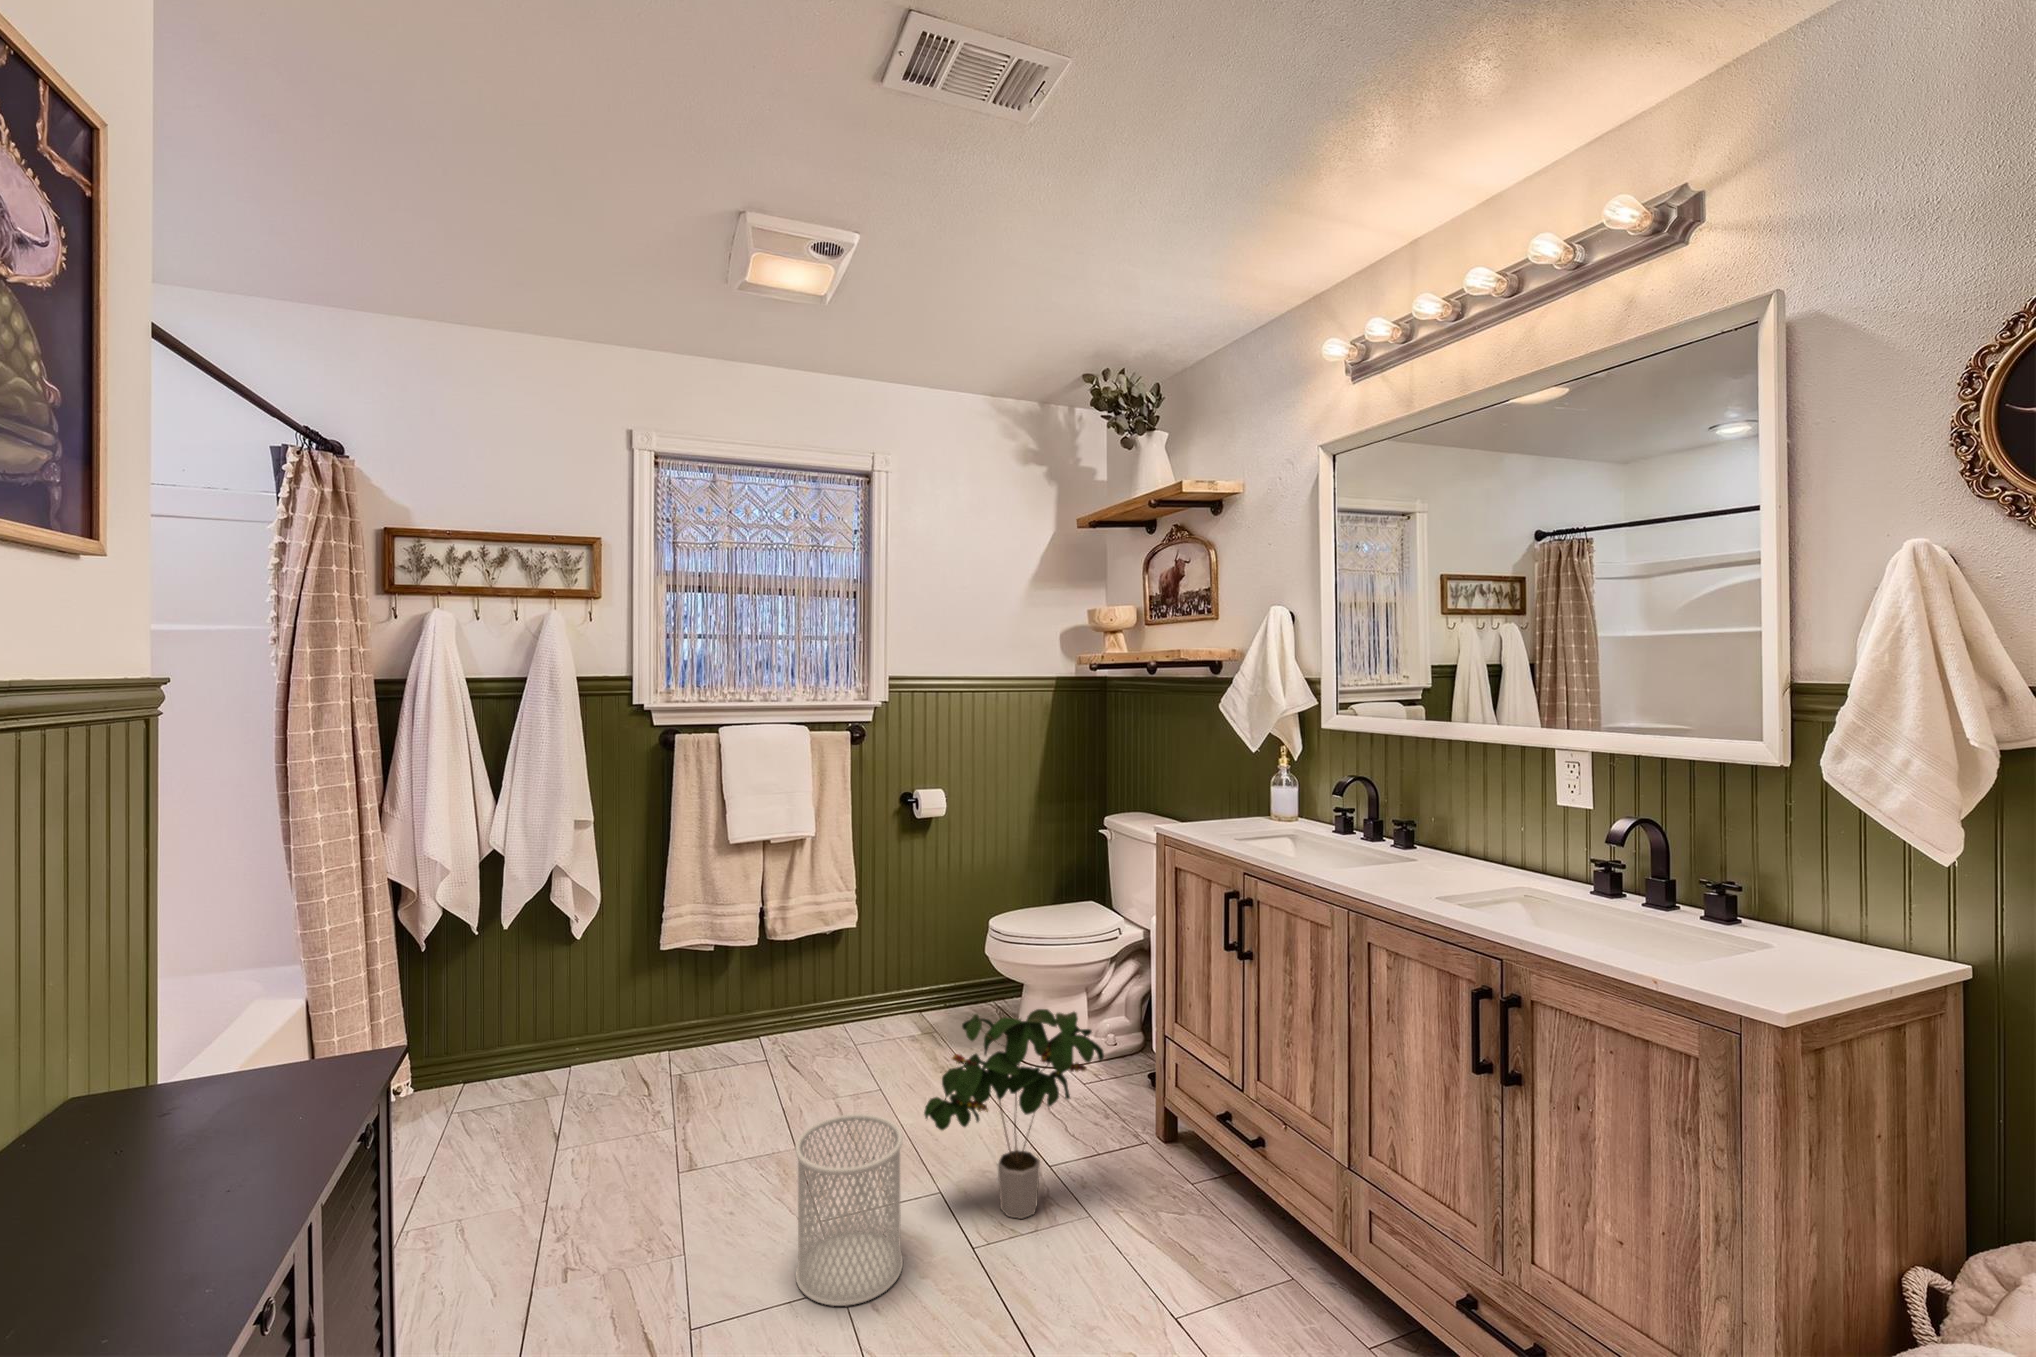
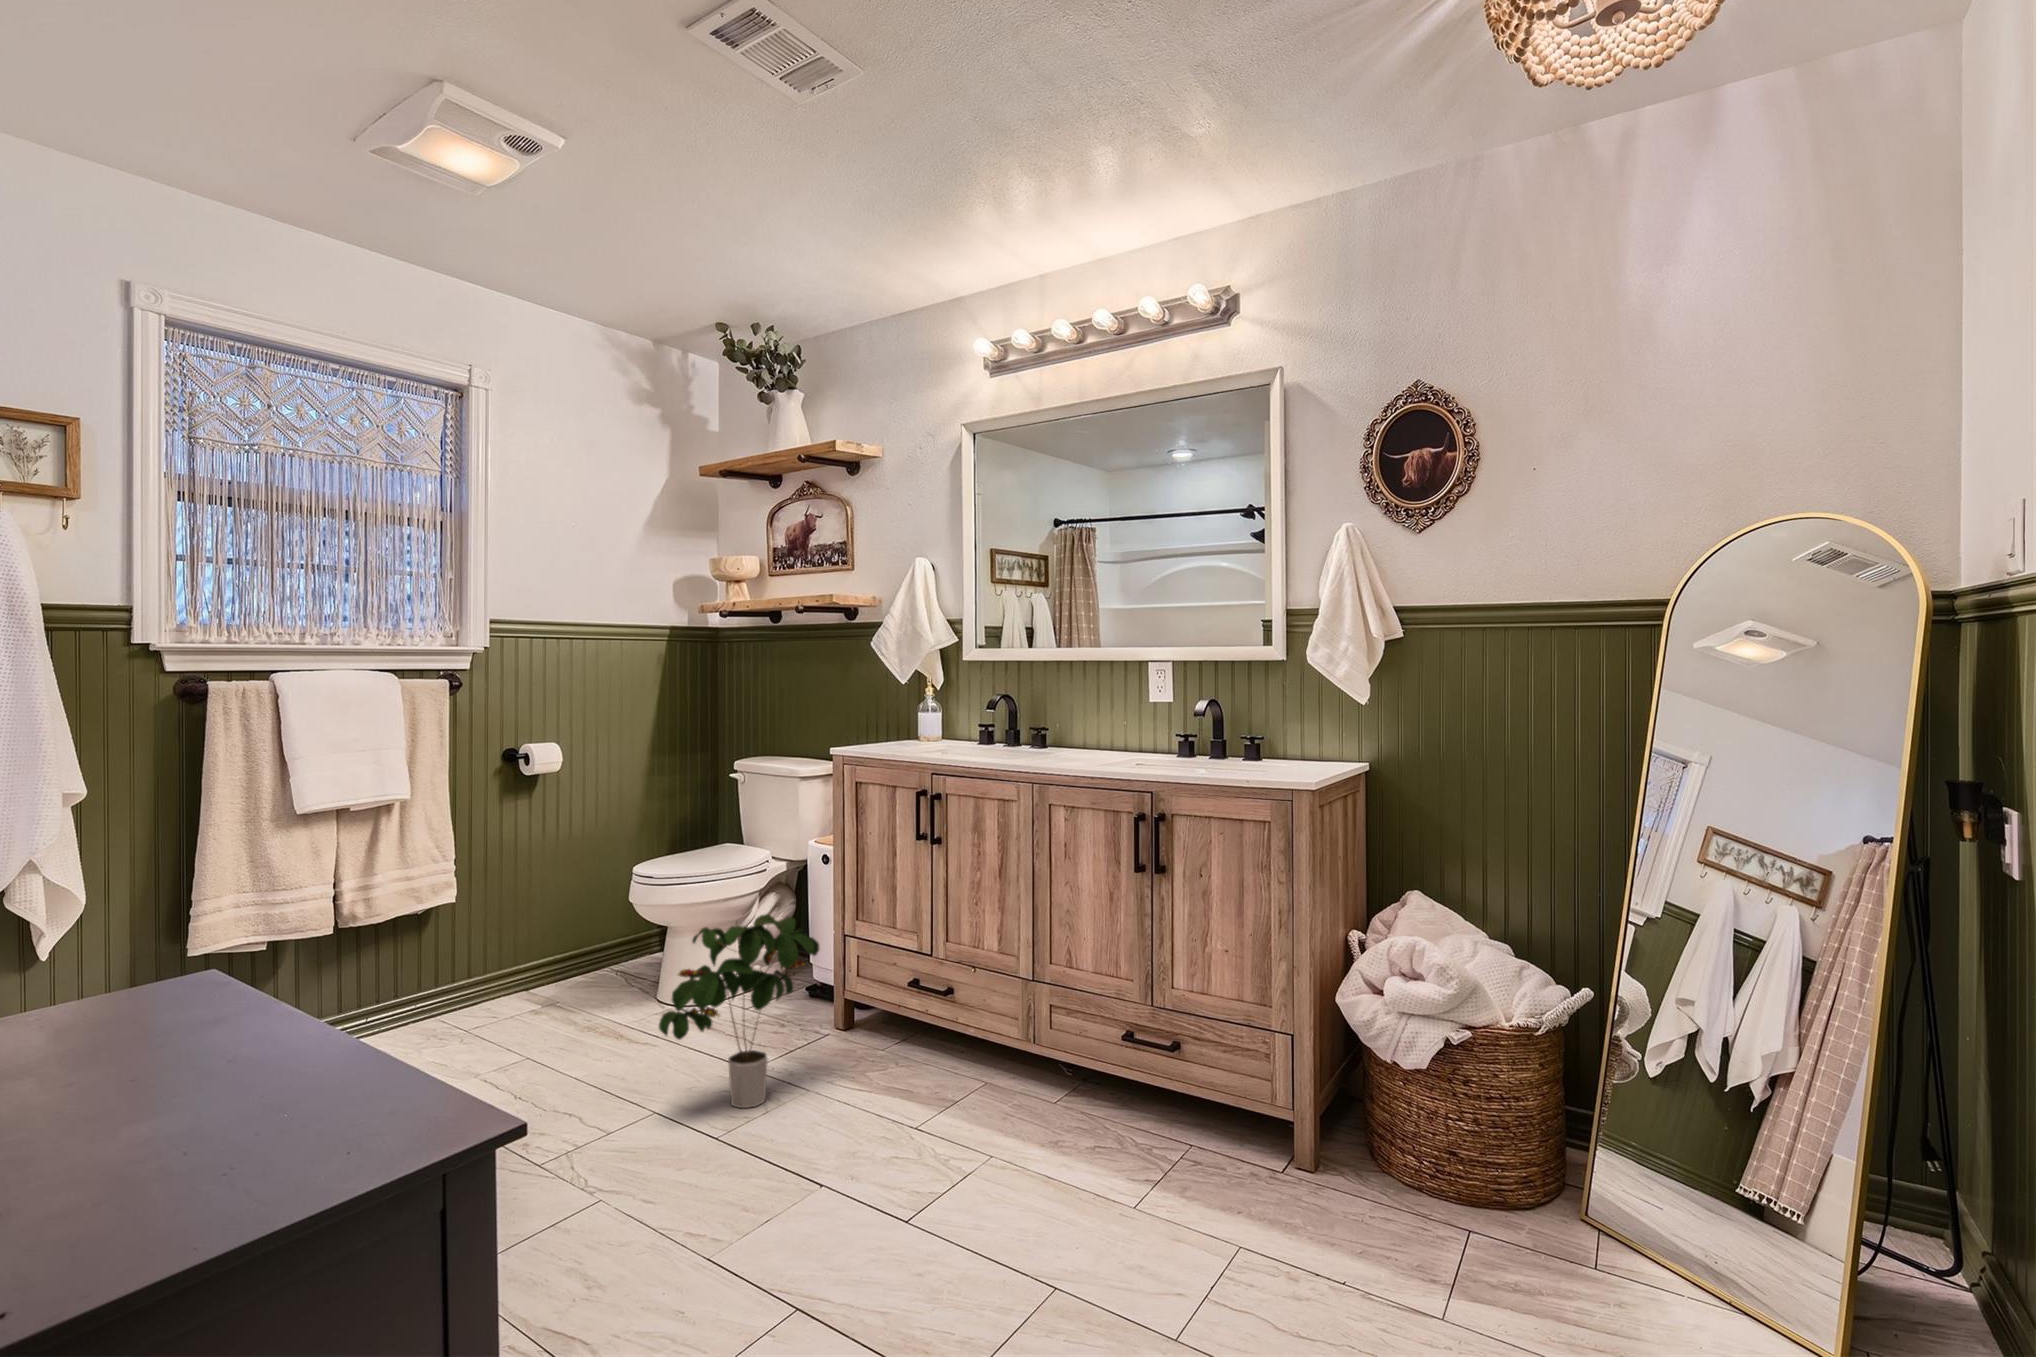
wastebasket: present [795,1114,903,1306] -> none [557,1031,670,1202]

